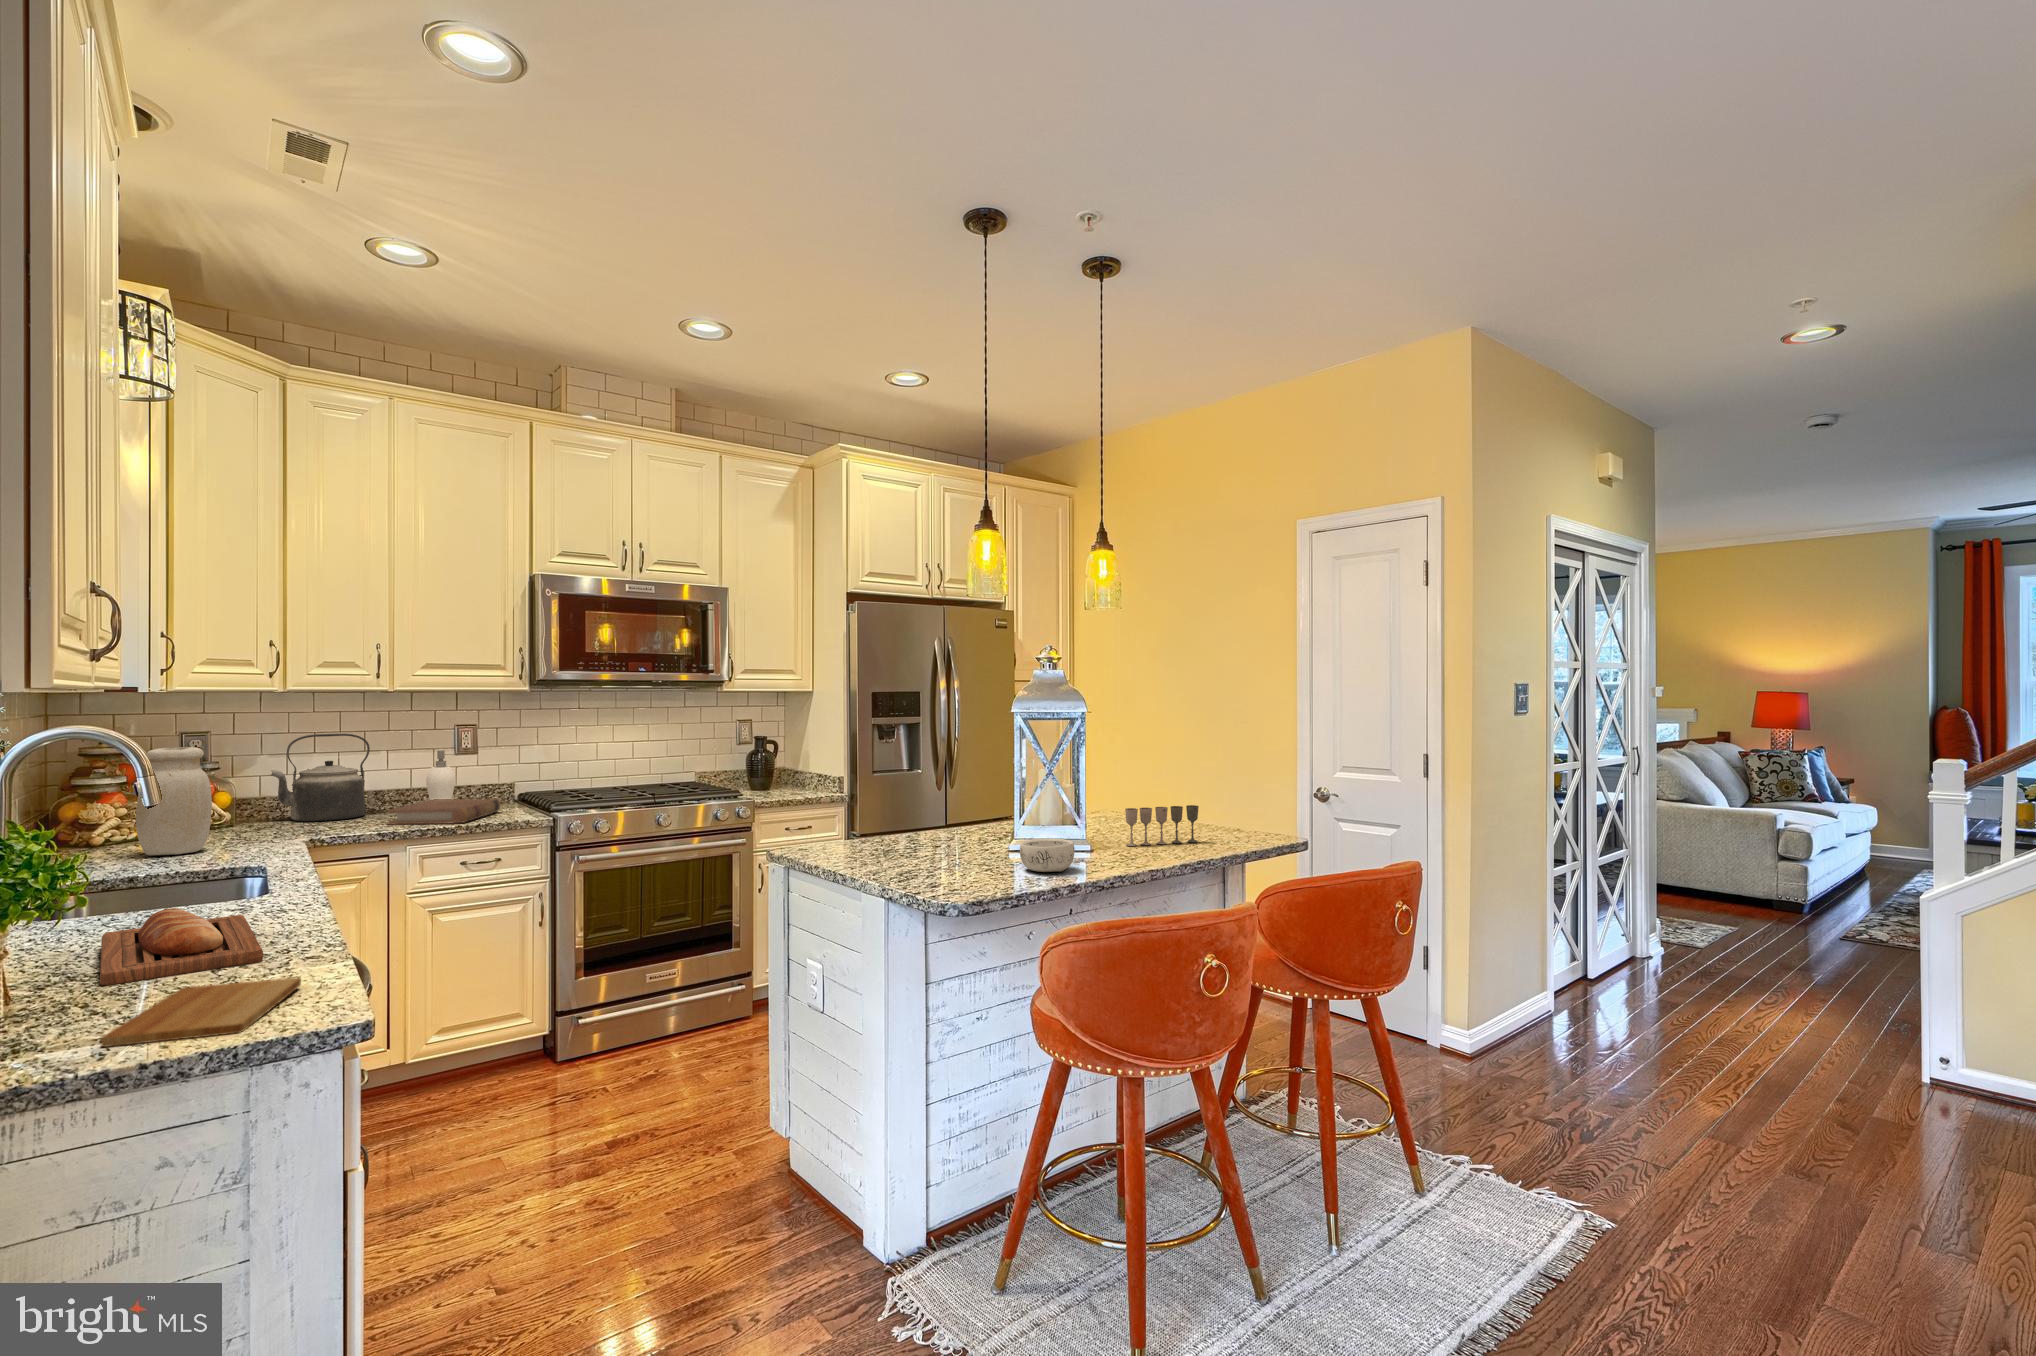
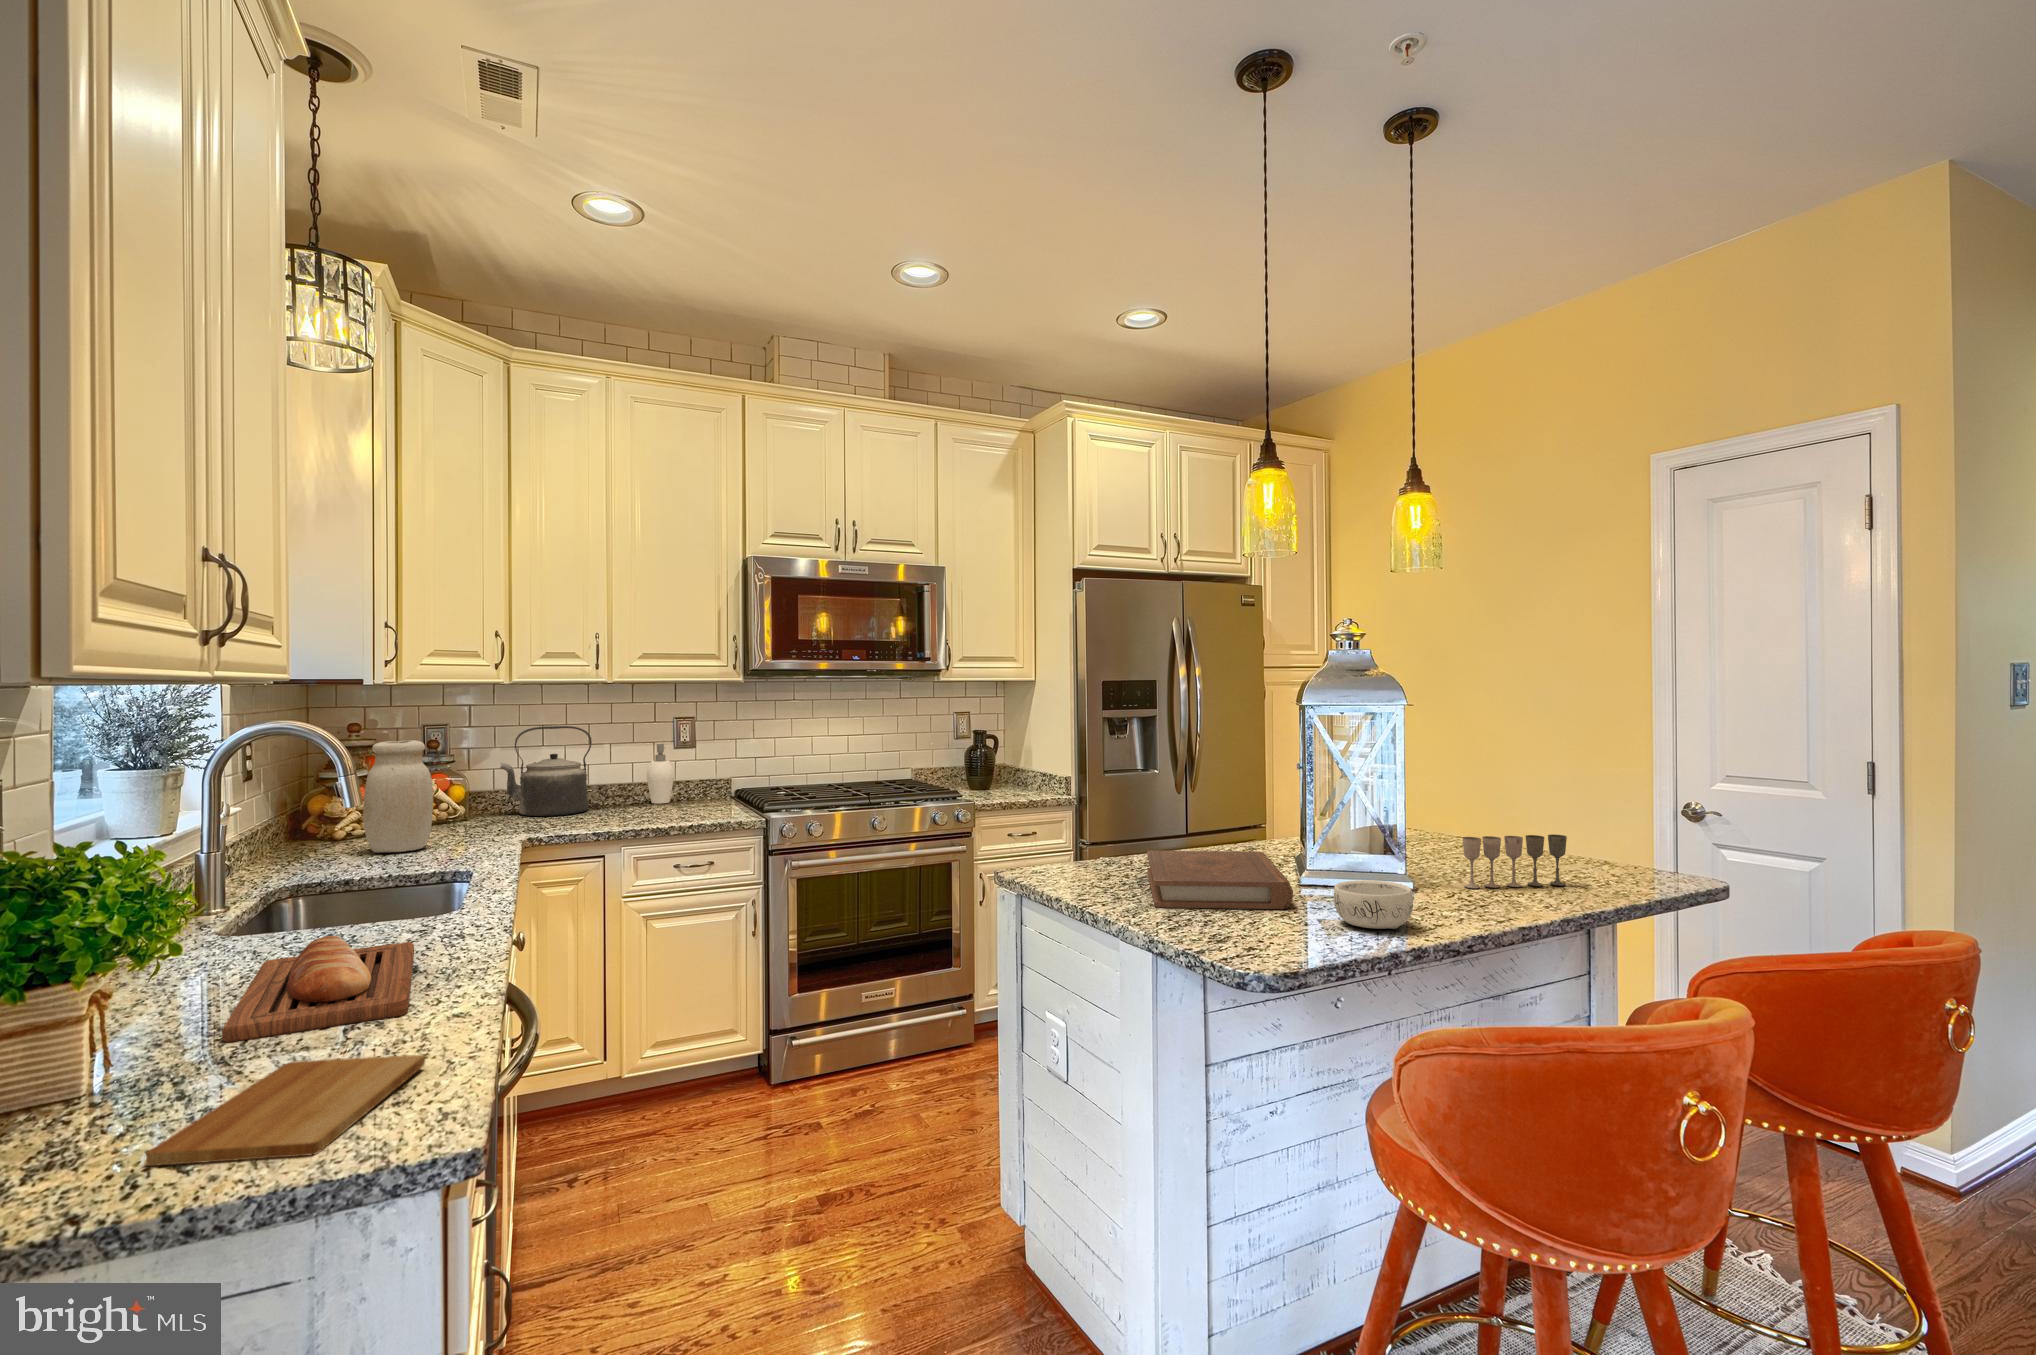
book: present [388,799,501,825] -> present [1147,851,1293,909]

